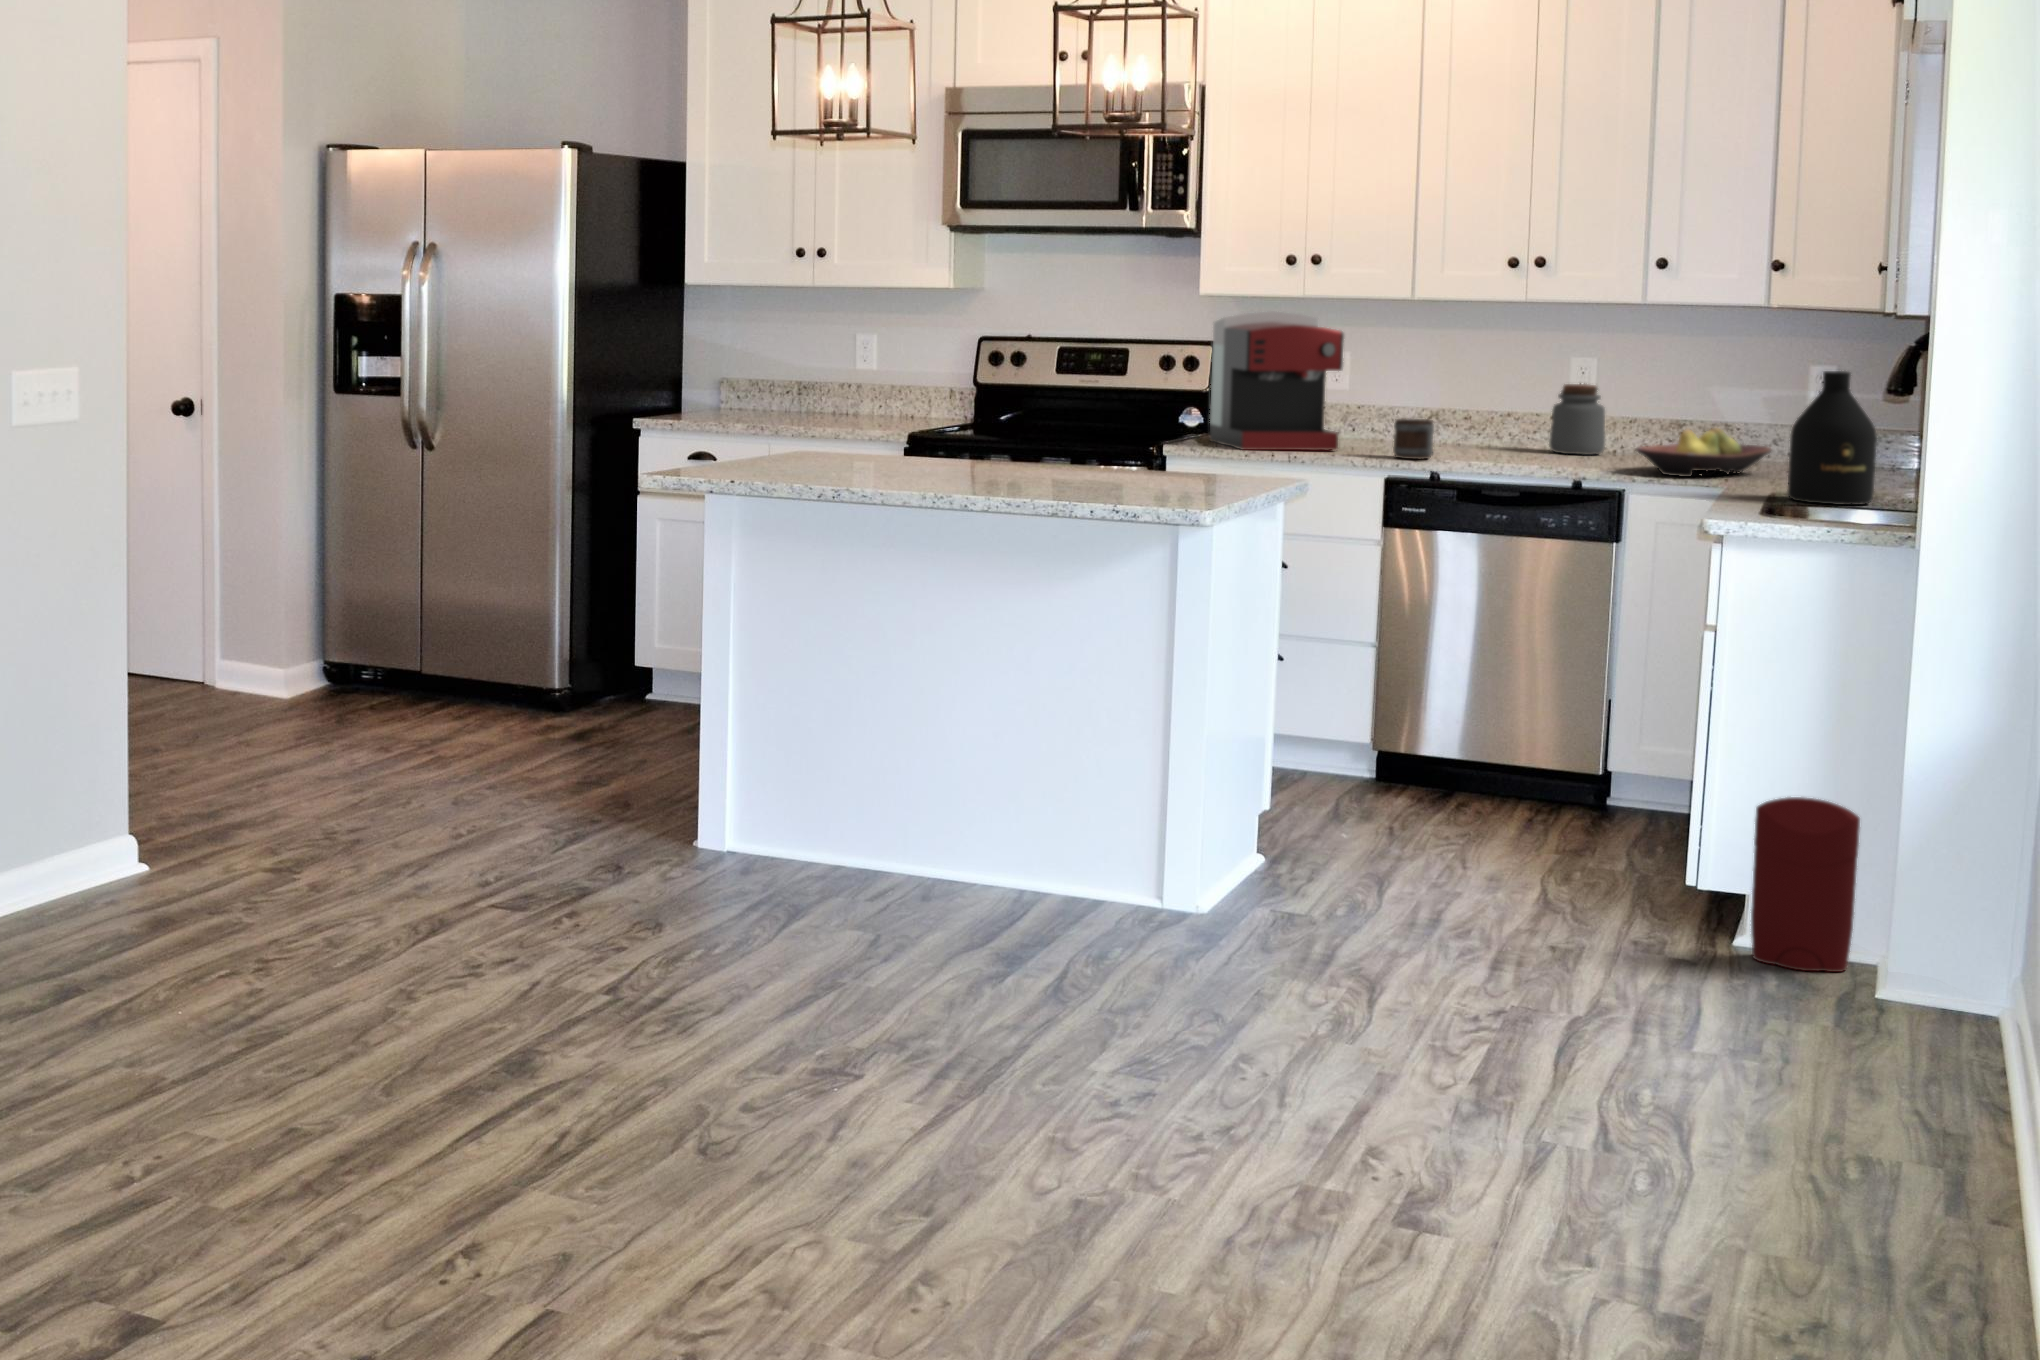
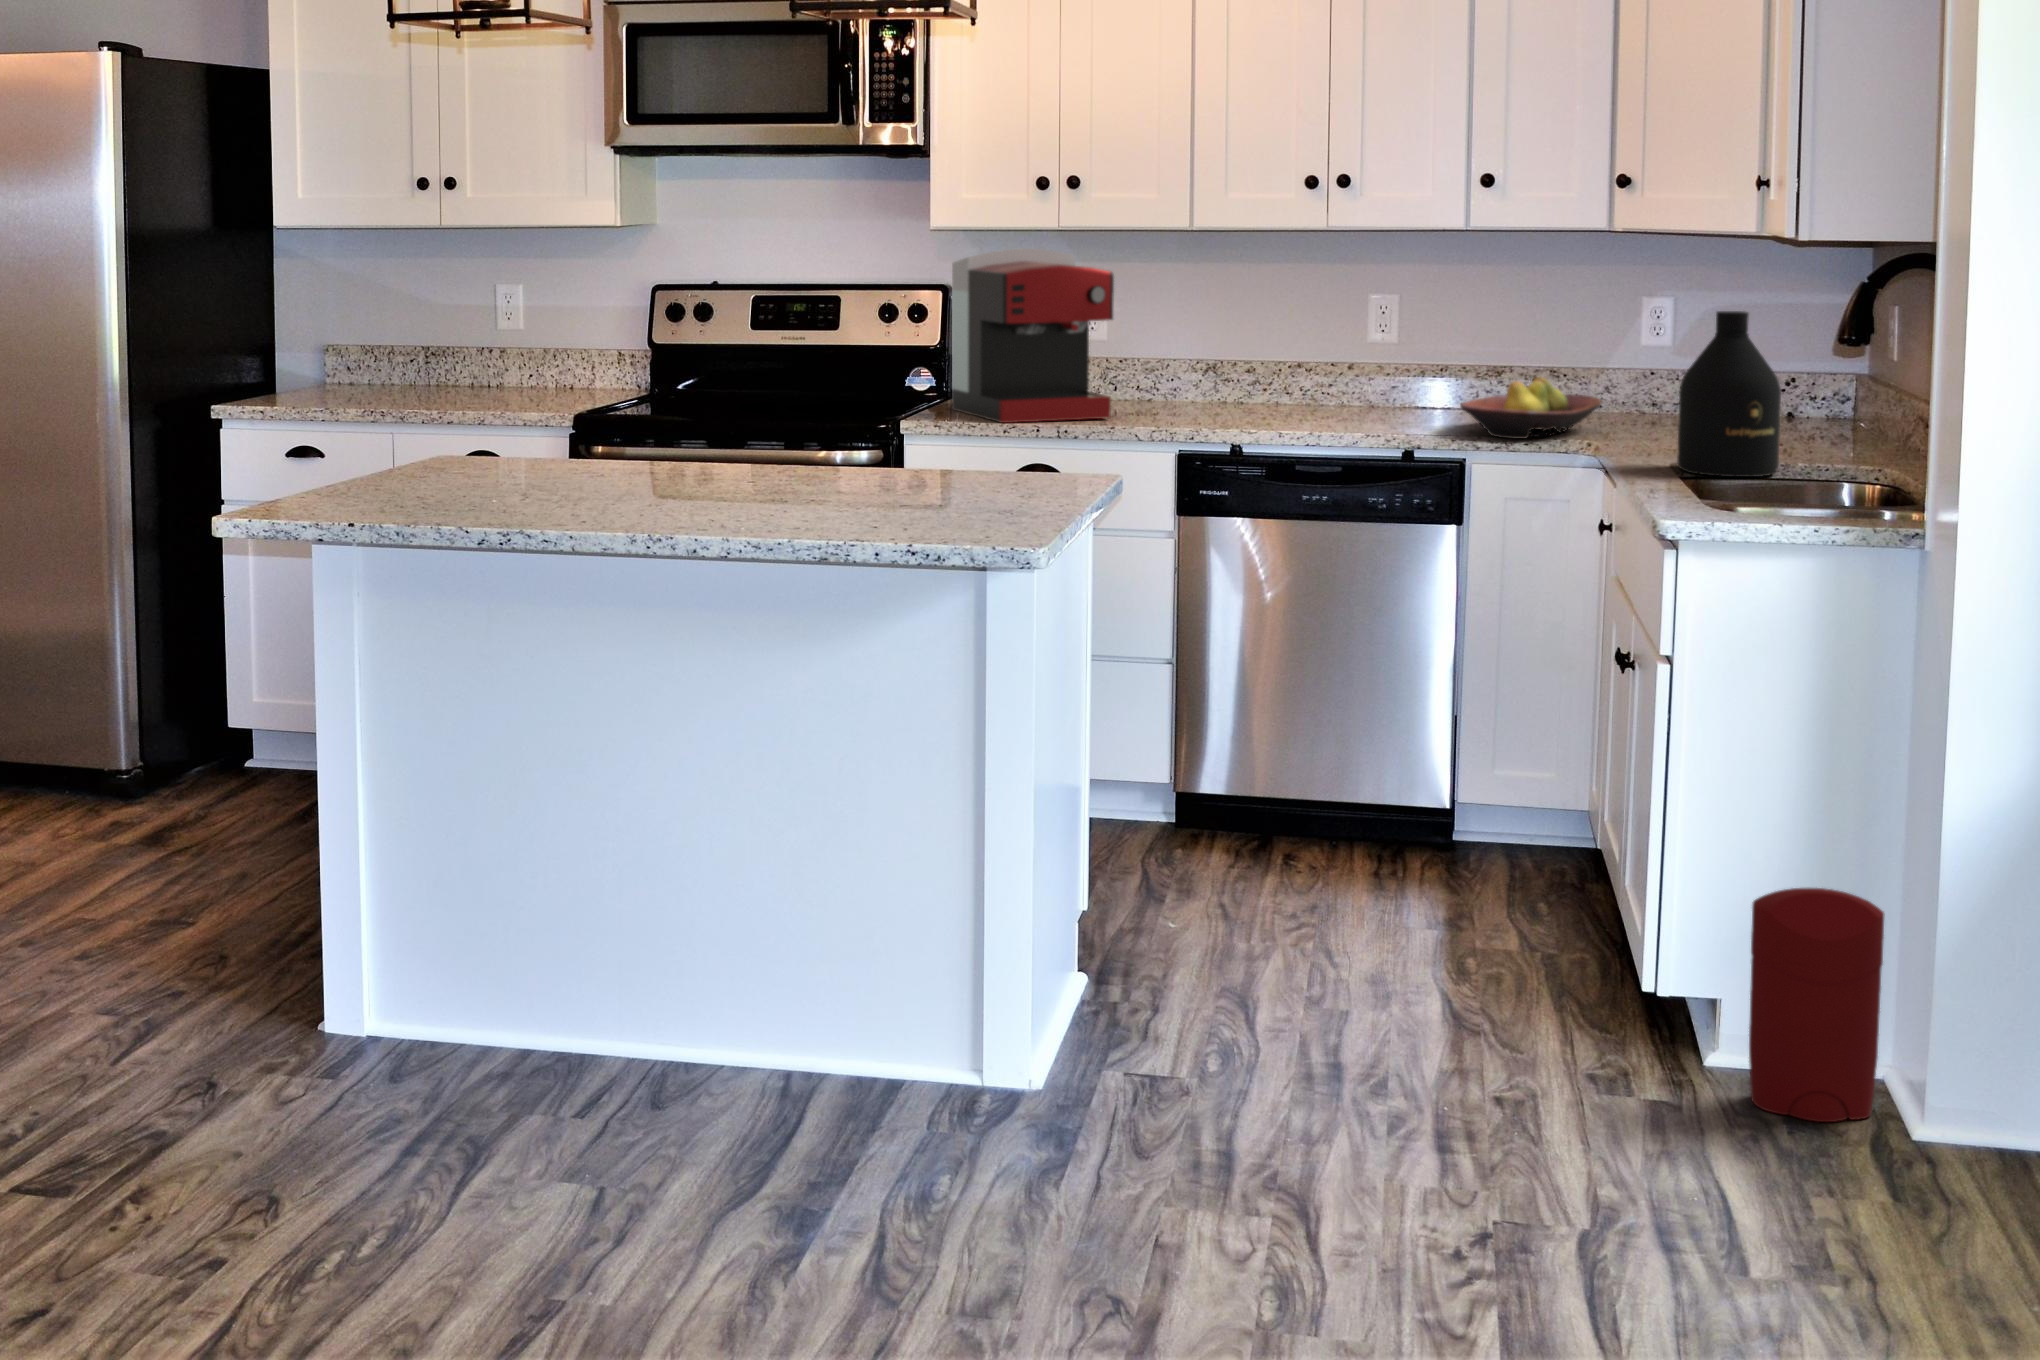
jar: present [1549,384,1605,455] -> none [1332,326,1395,409]
mug: present [1393,419,1434,459] -> none [1179,377,1231,428]

